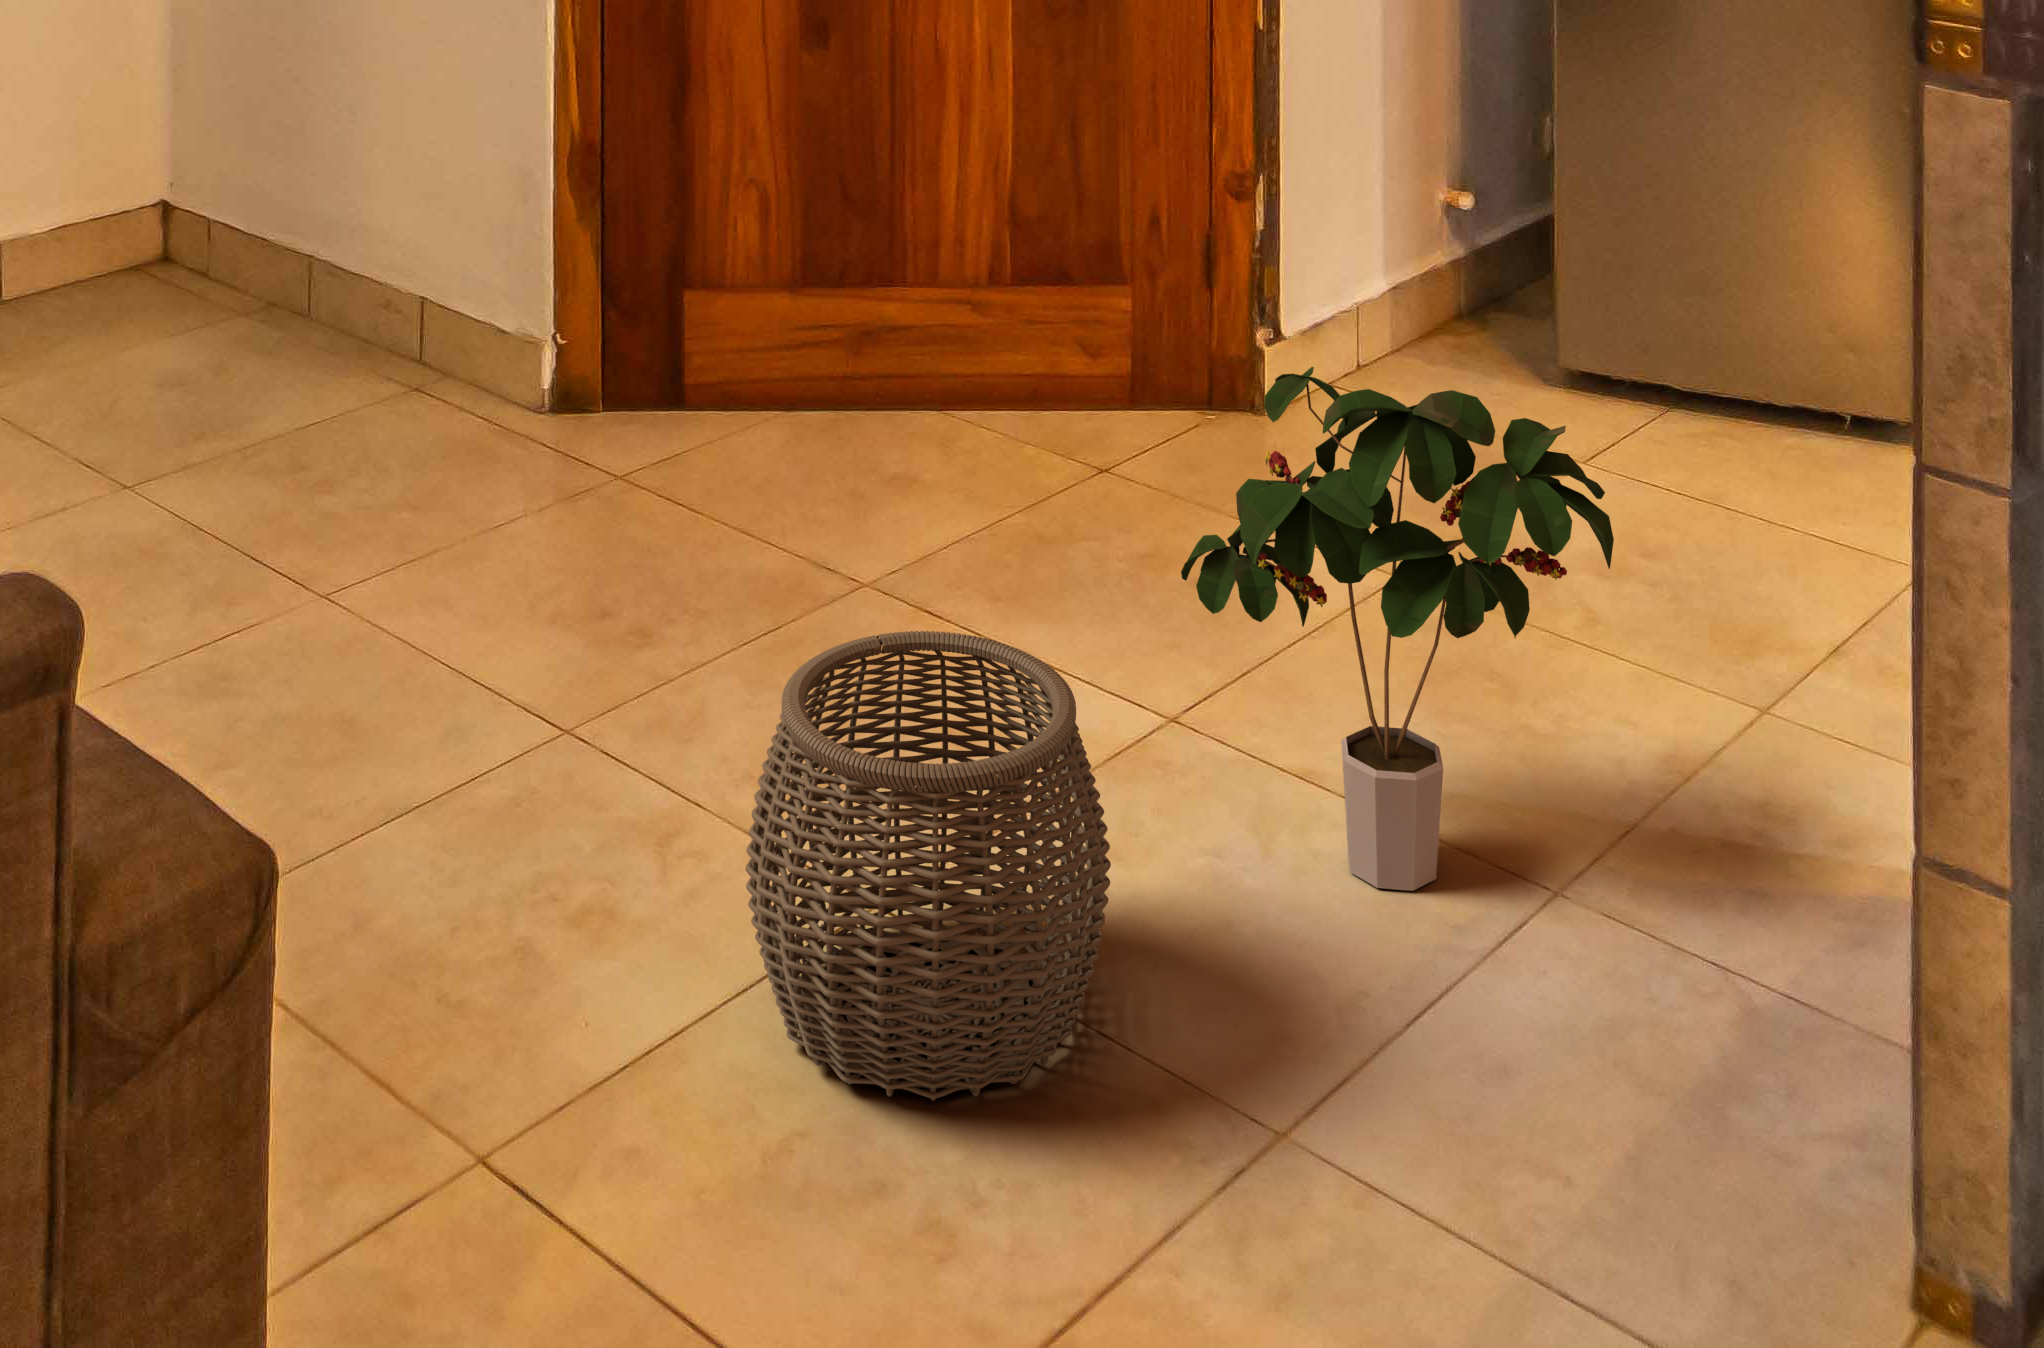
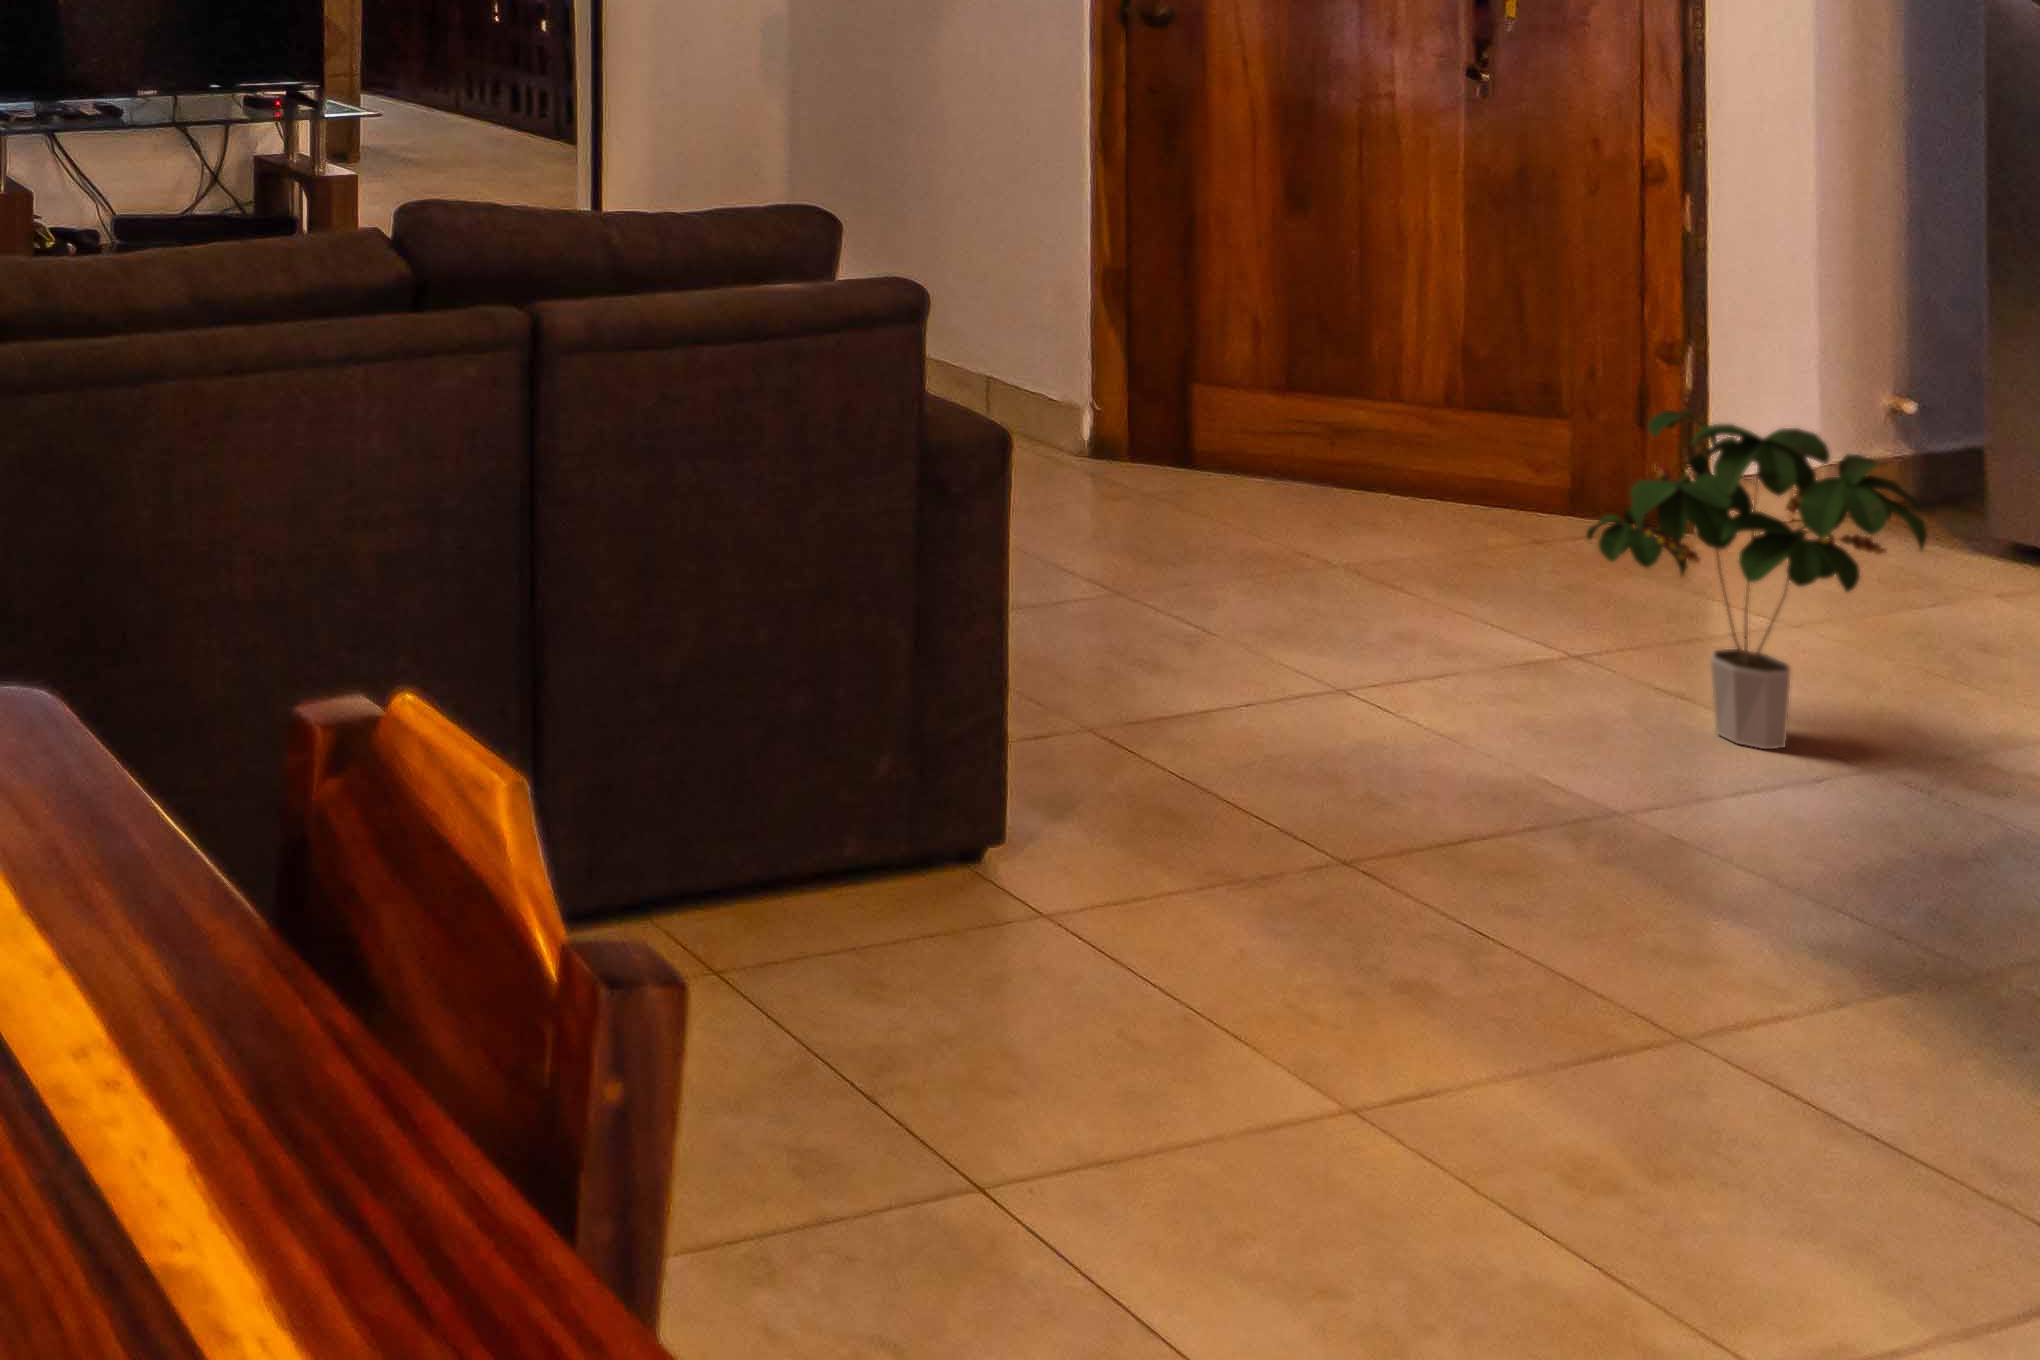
woven basket: present [745,631,1111,1101] -> none [1267,521,1520,769]

